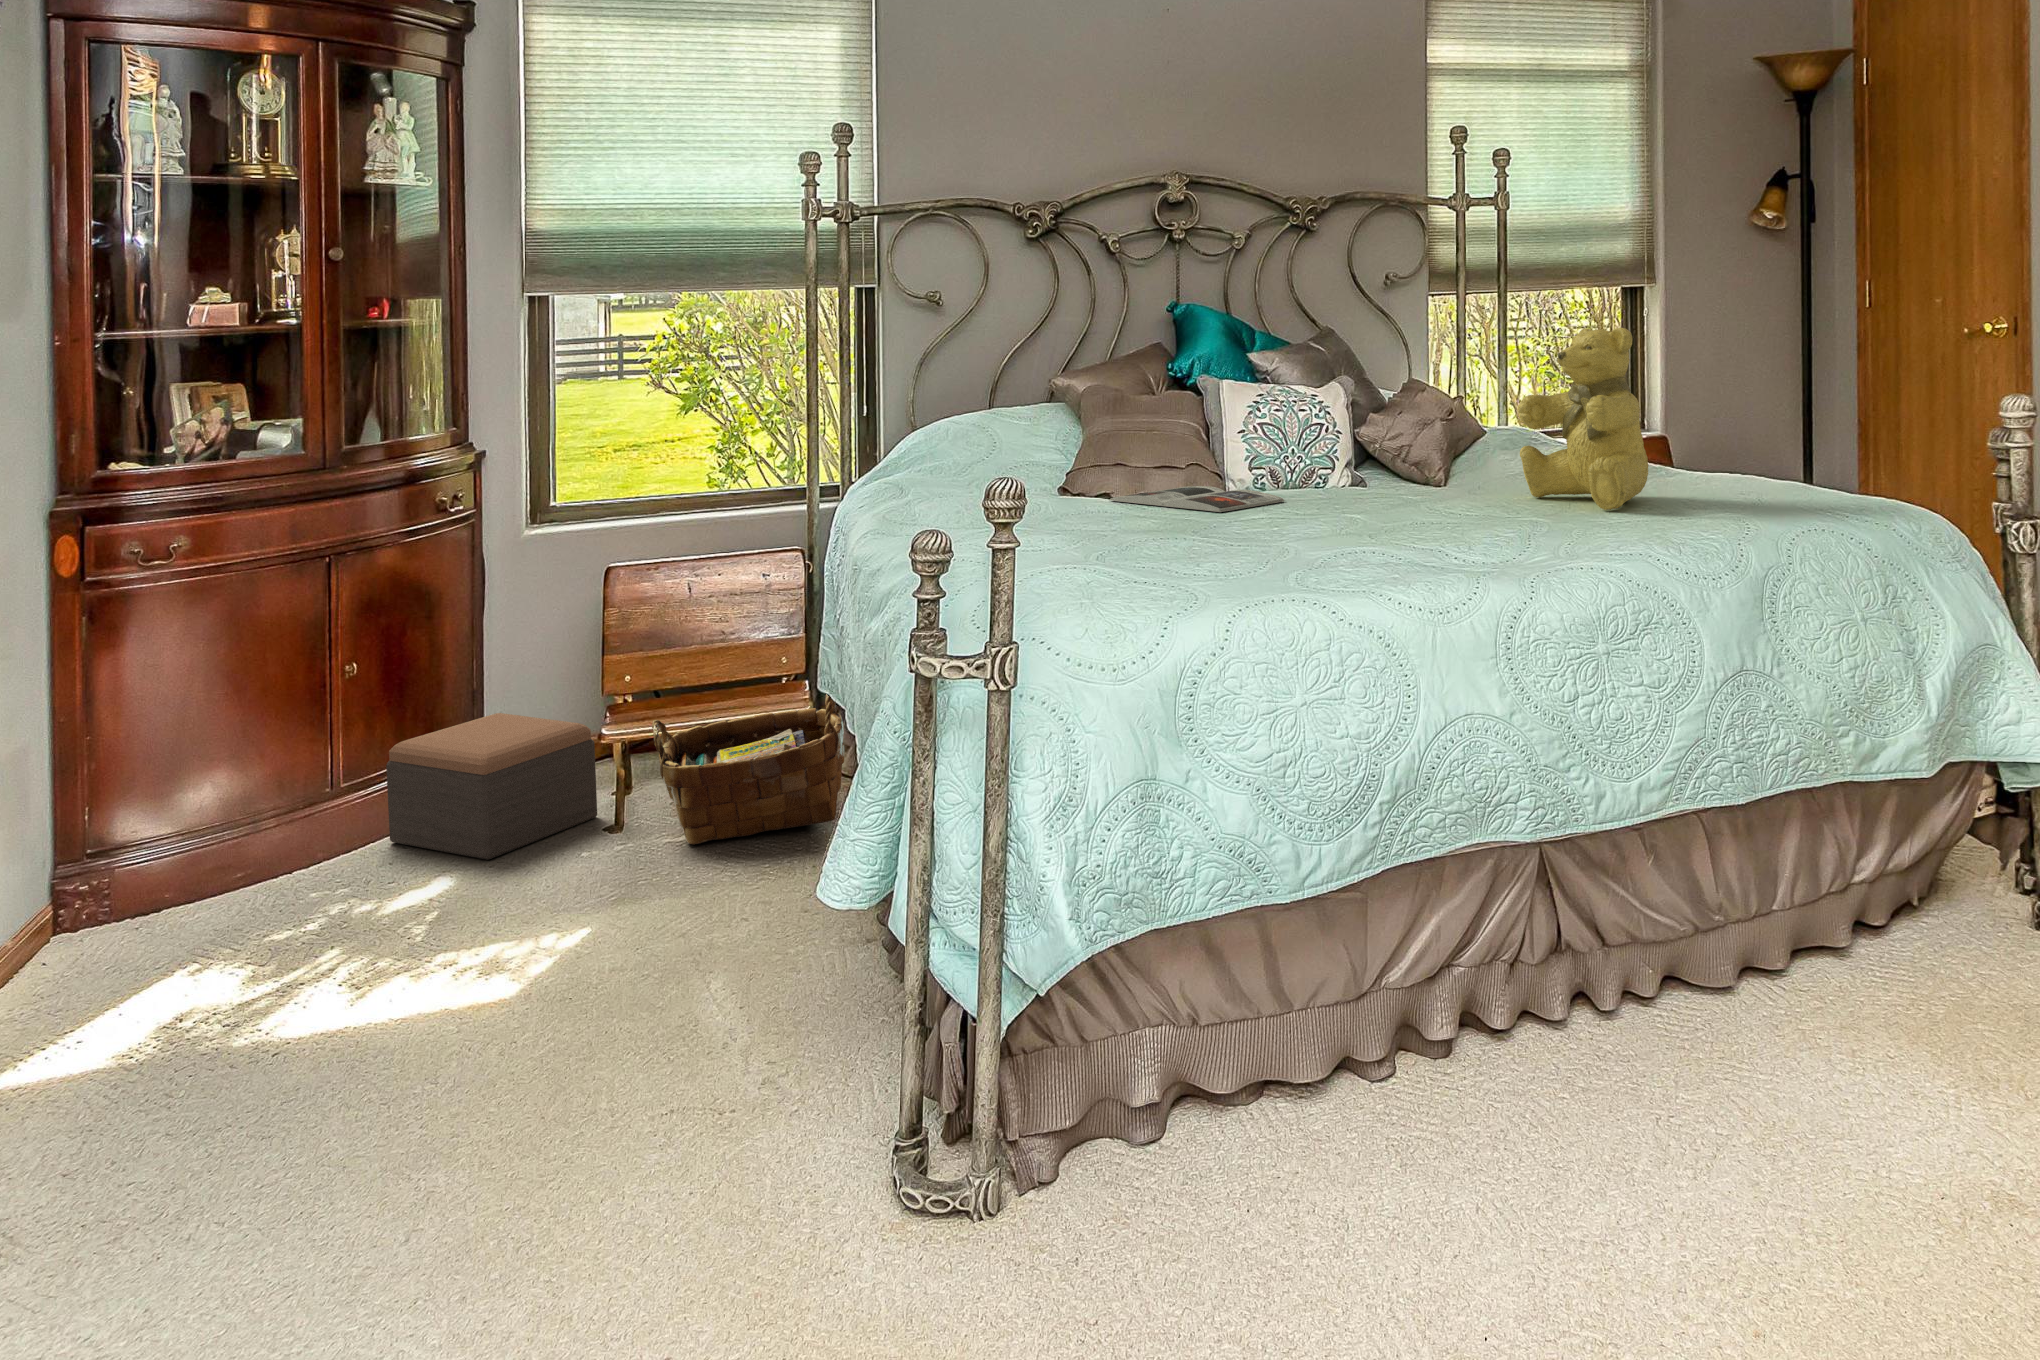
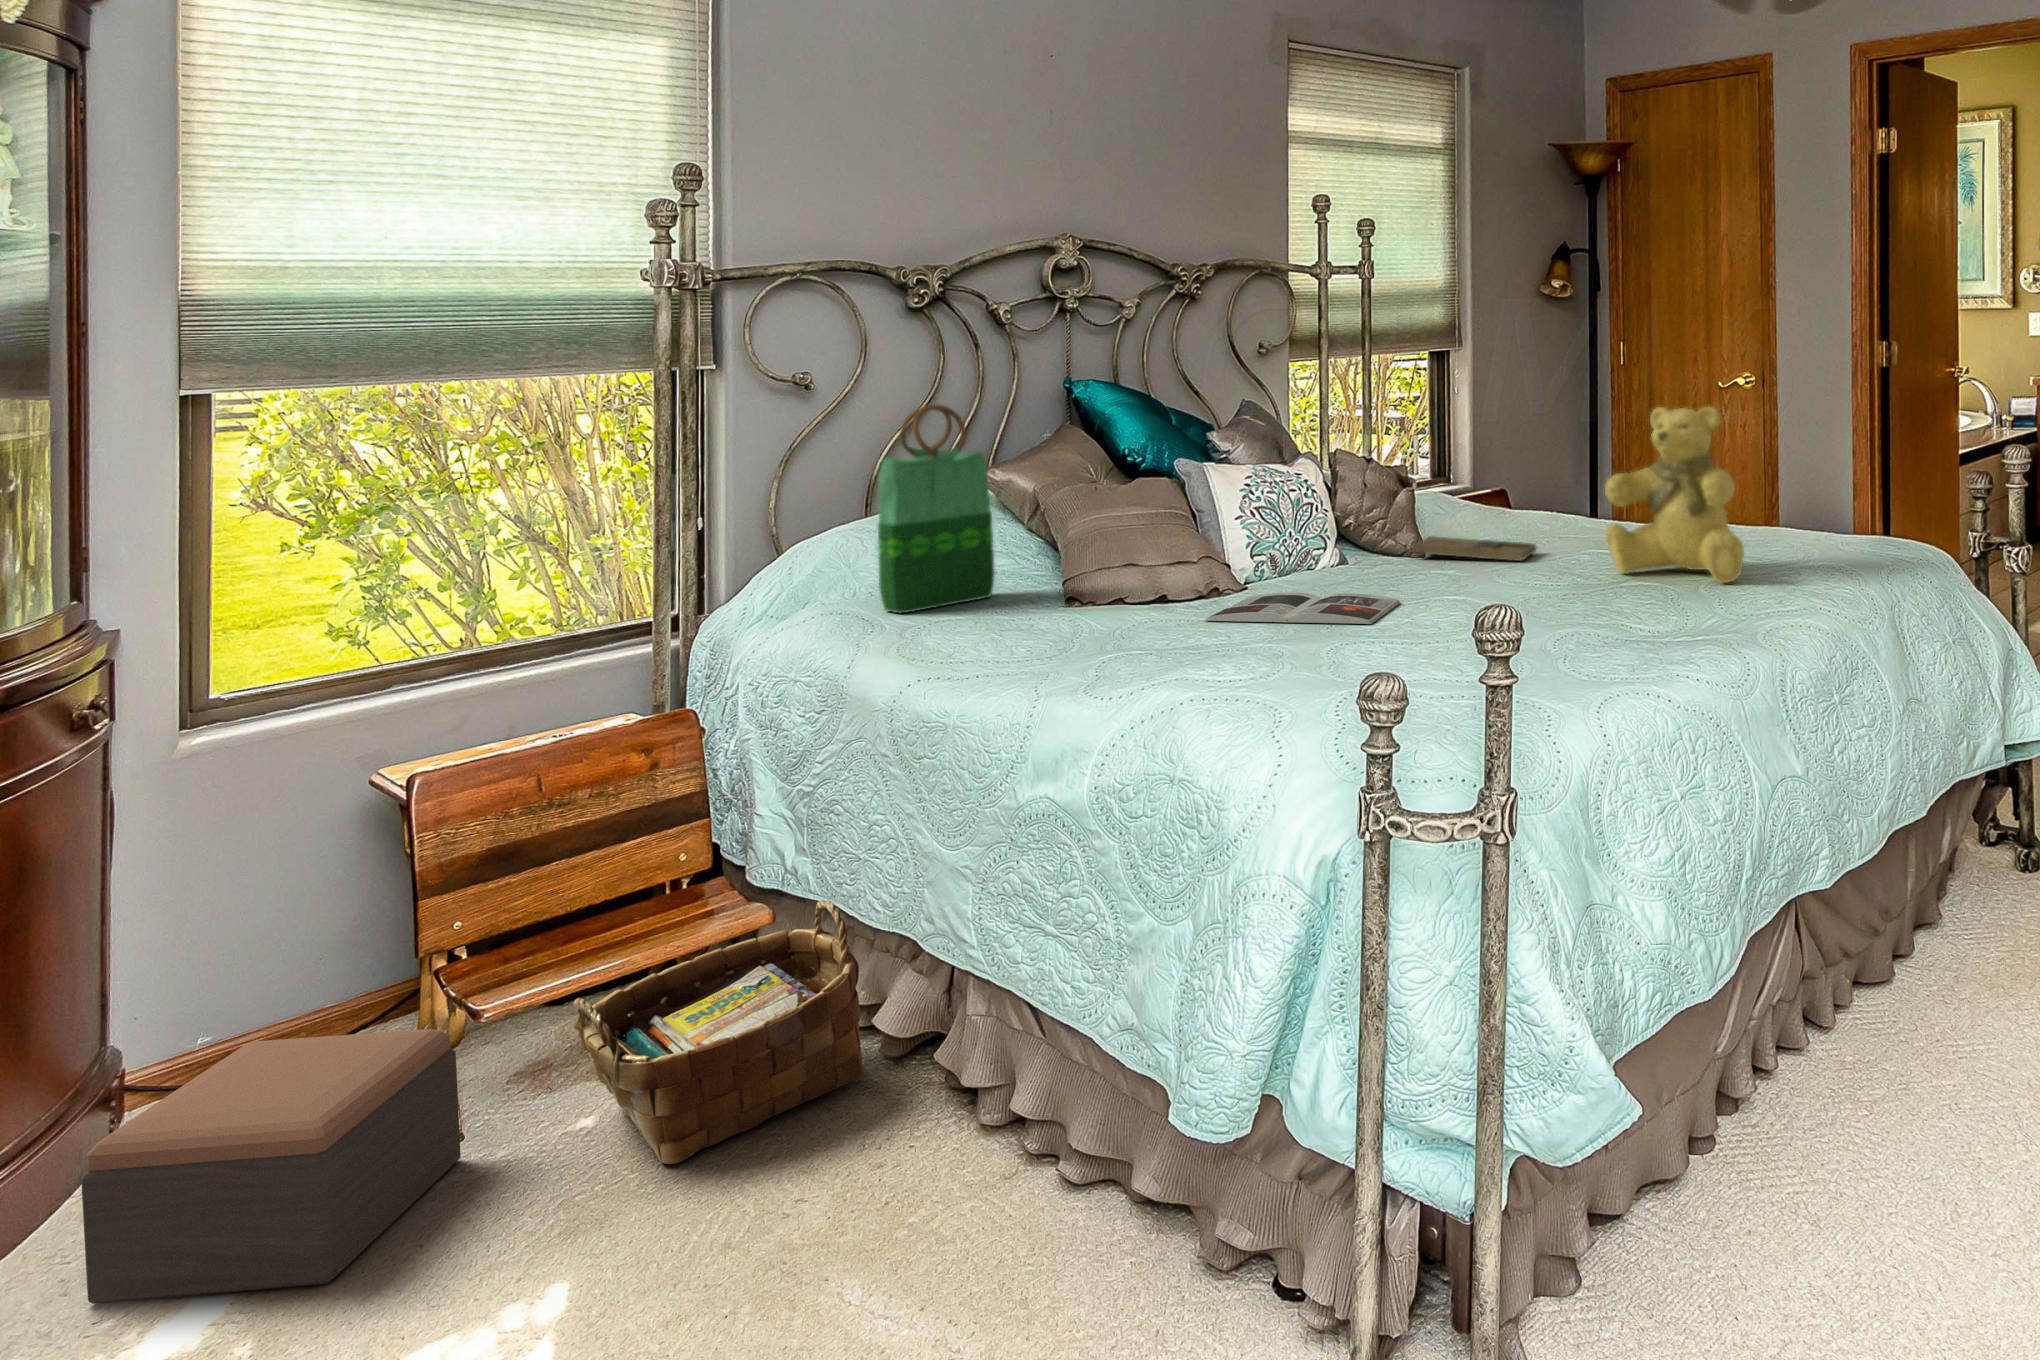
tote bag: none [920,313,1013,481] -> present [878,404,995,613]
tray: none [1384,456,1505,482] -> present [1412,536,1537,561]

